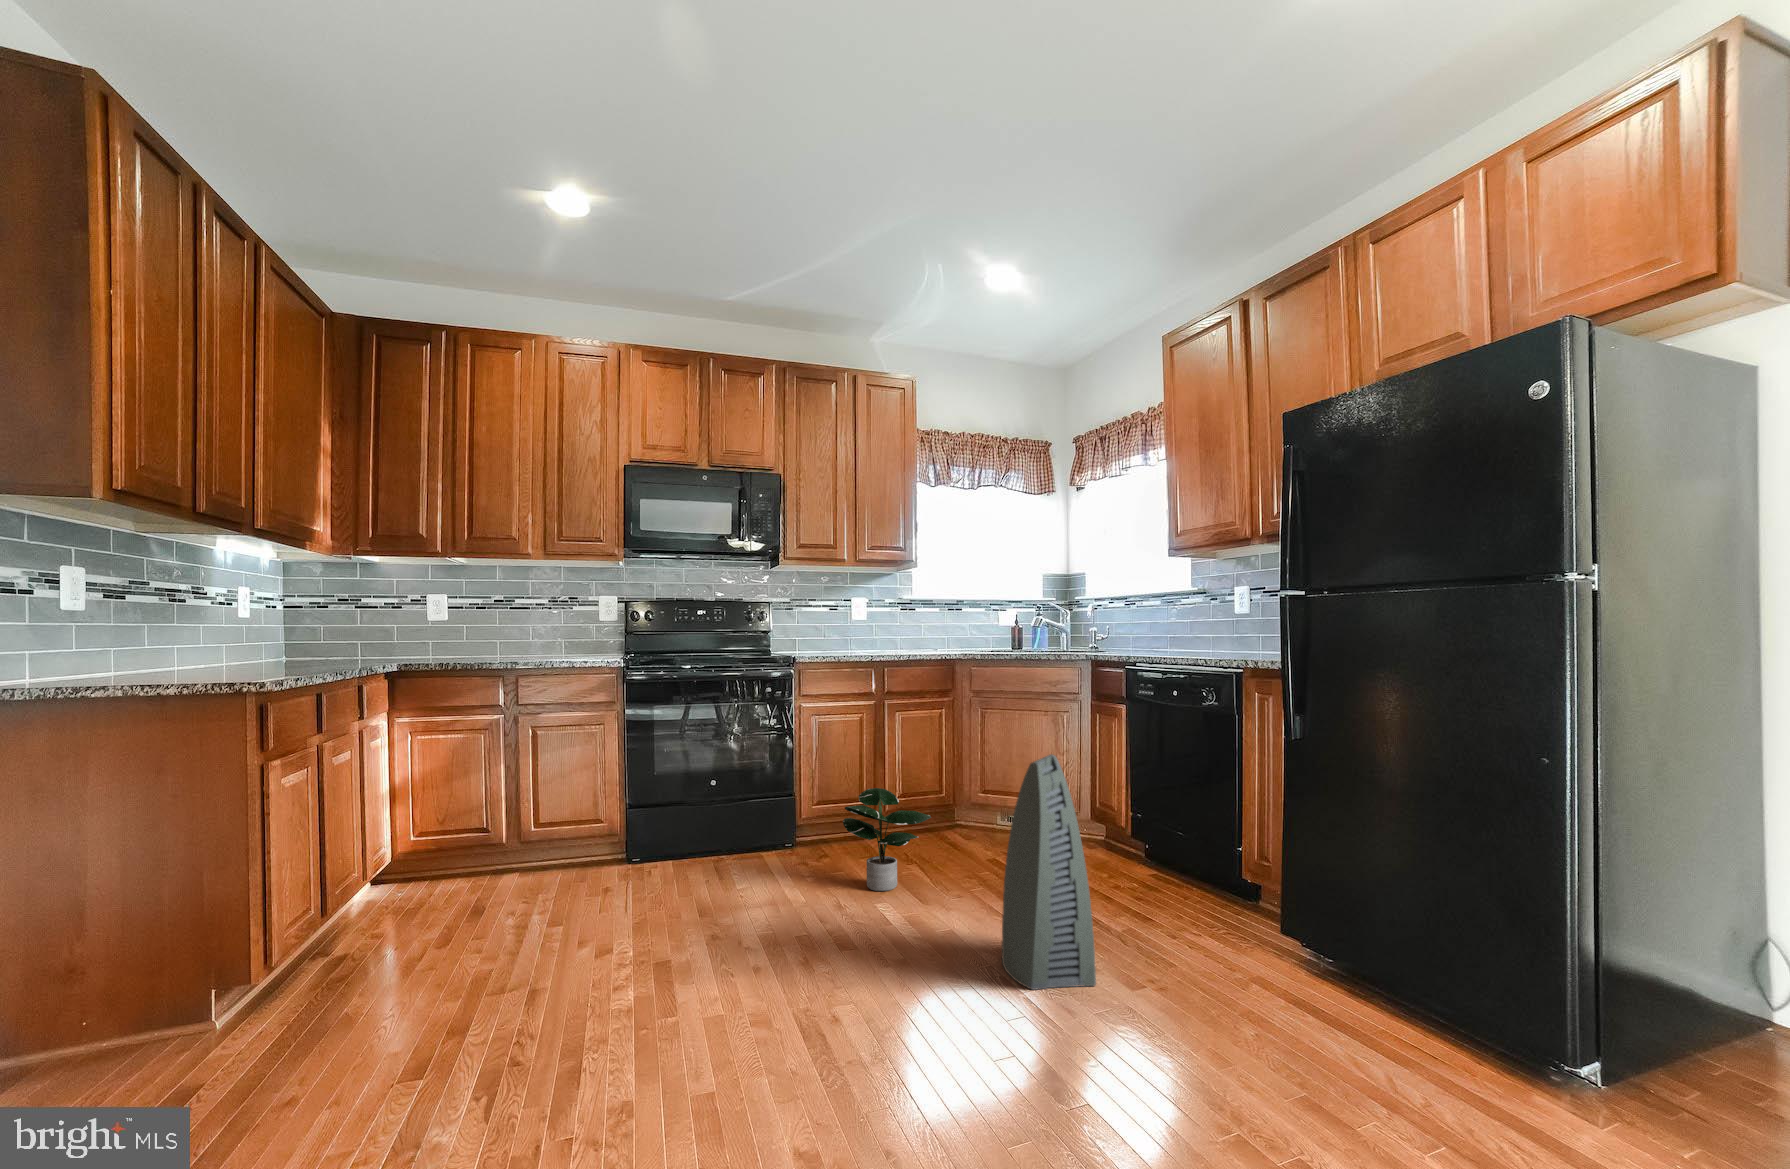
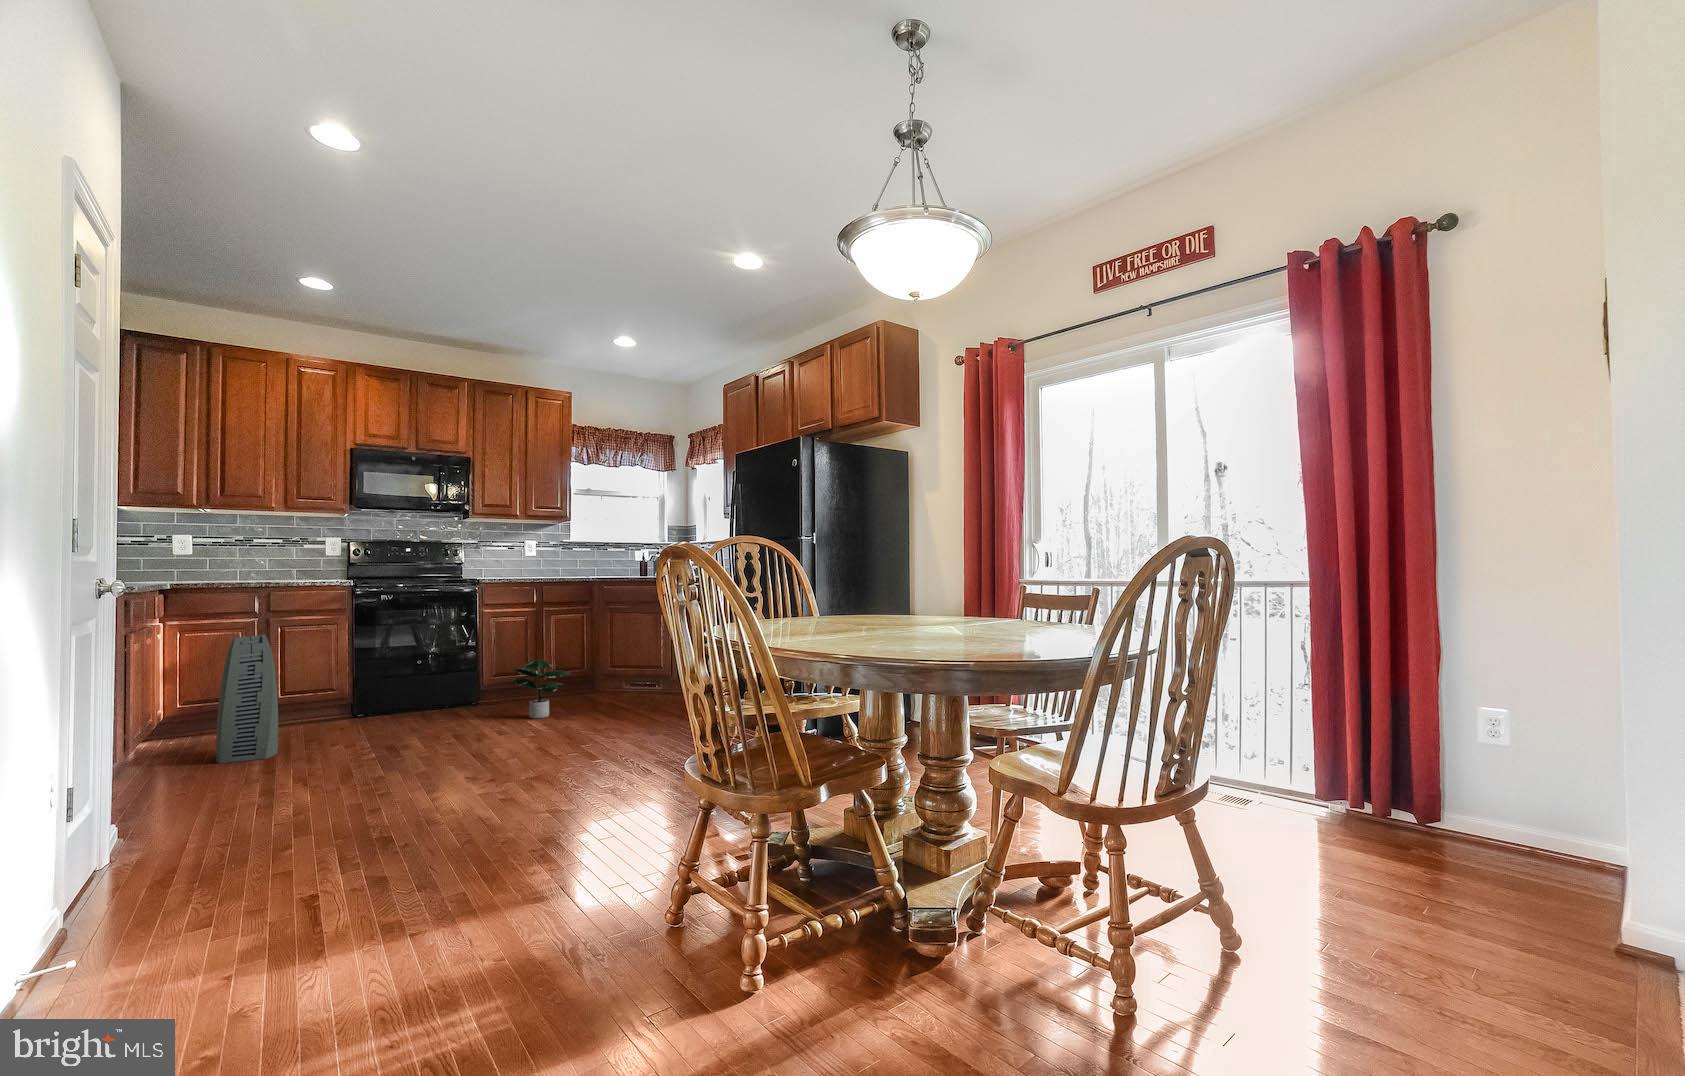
air purifier: present [1002,754,1096,990] -> present [216,635,278,763]

